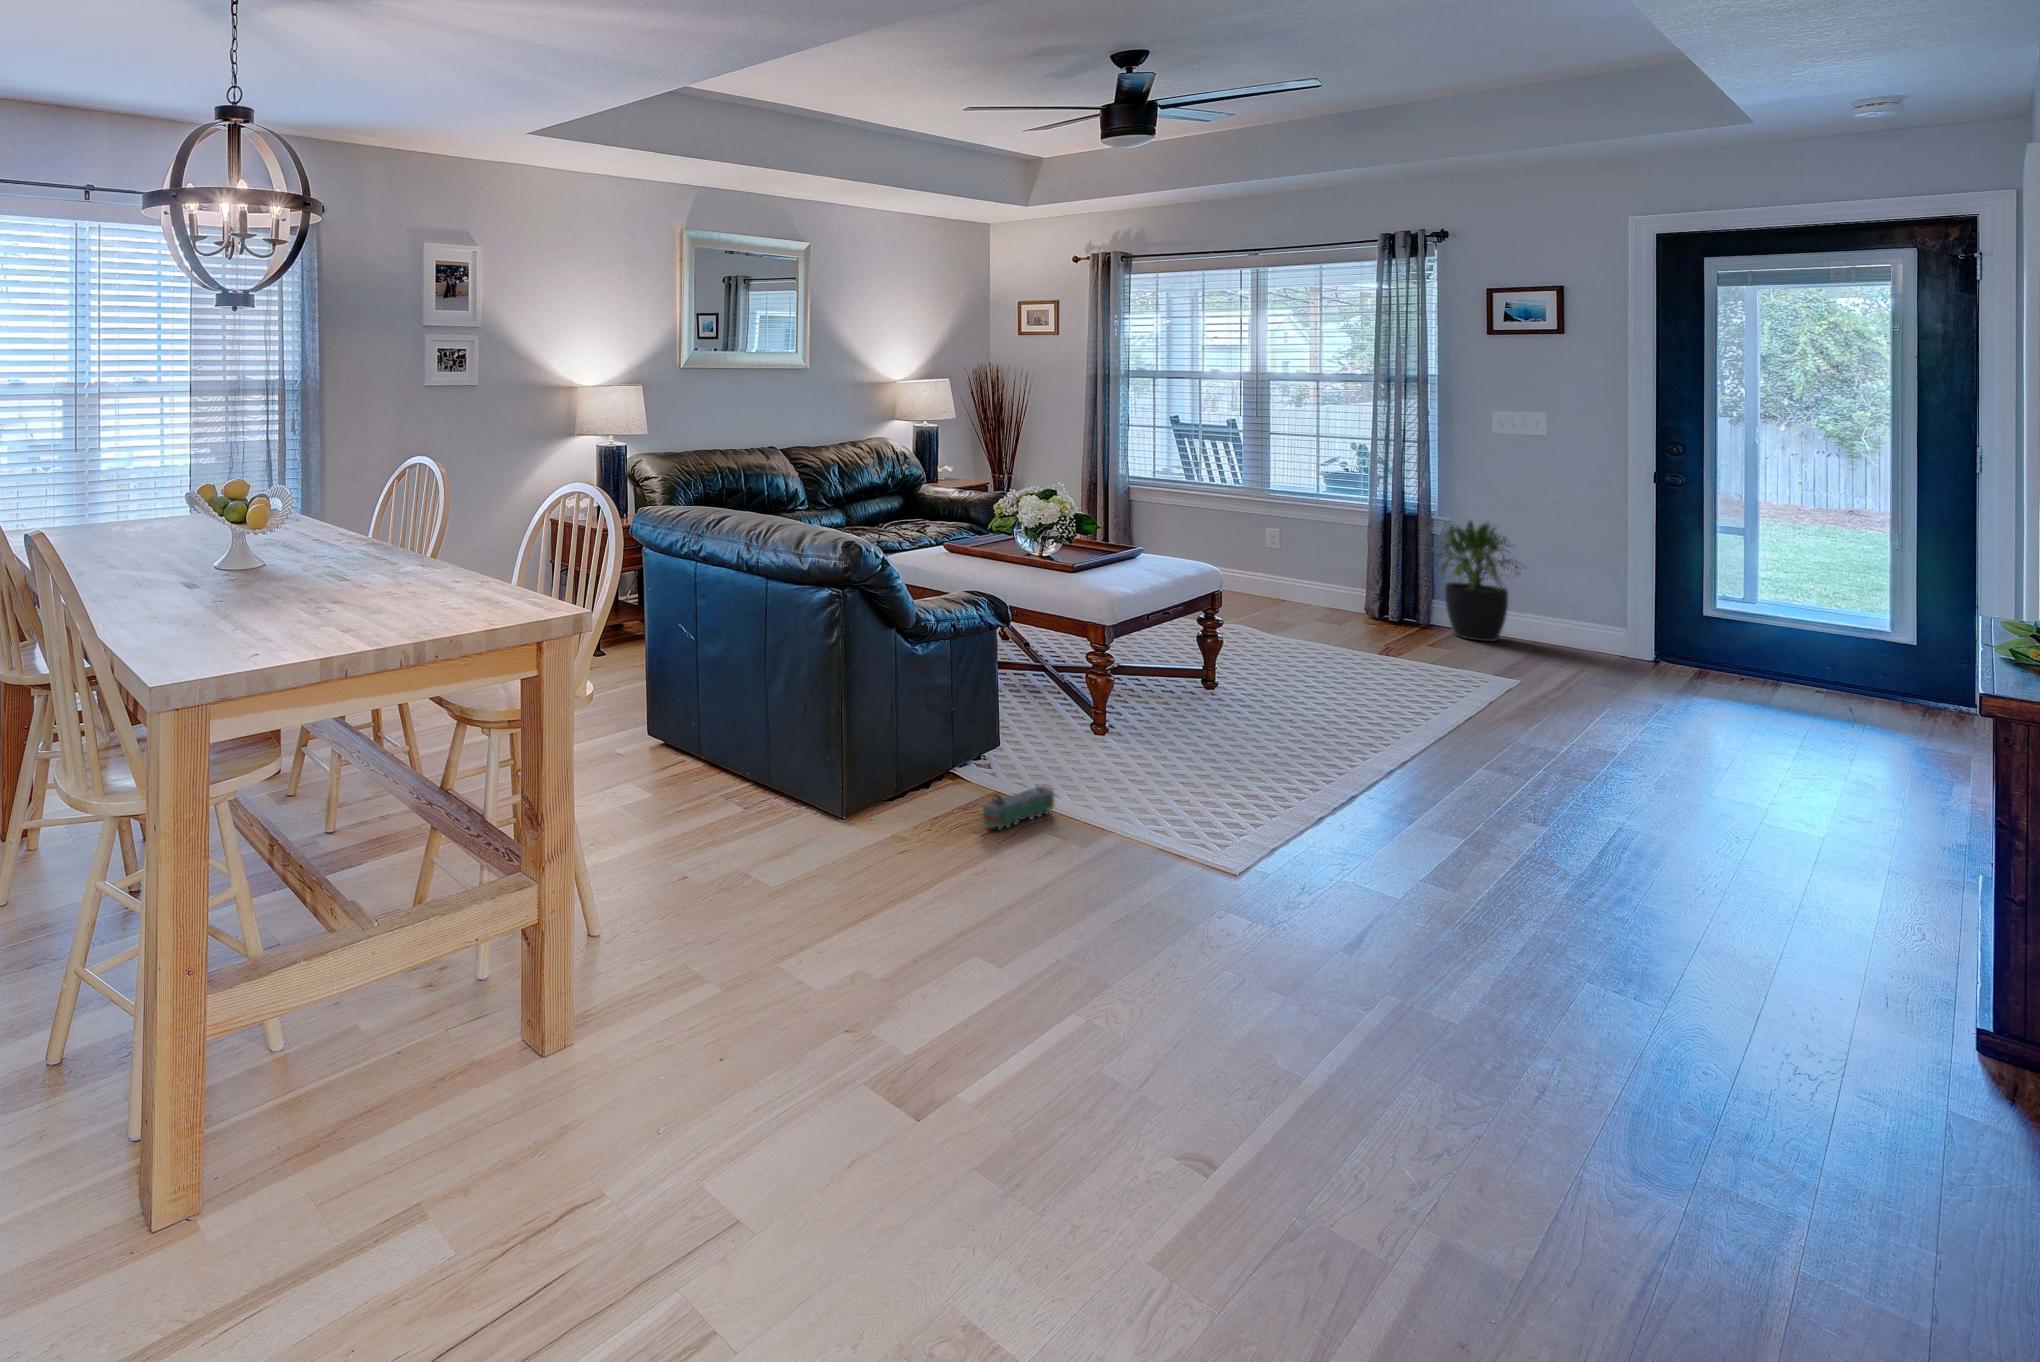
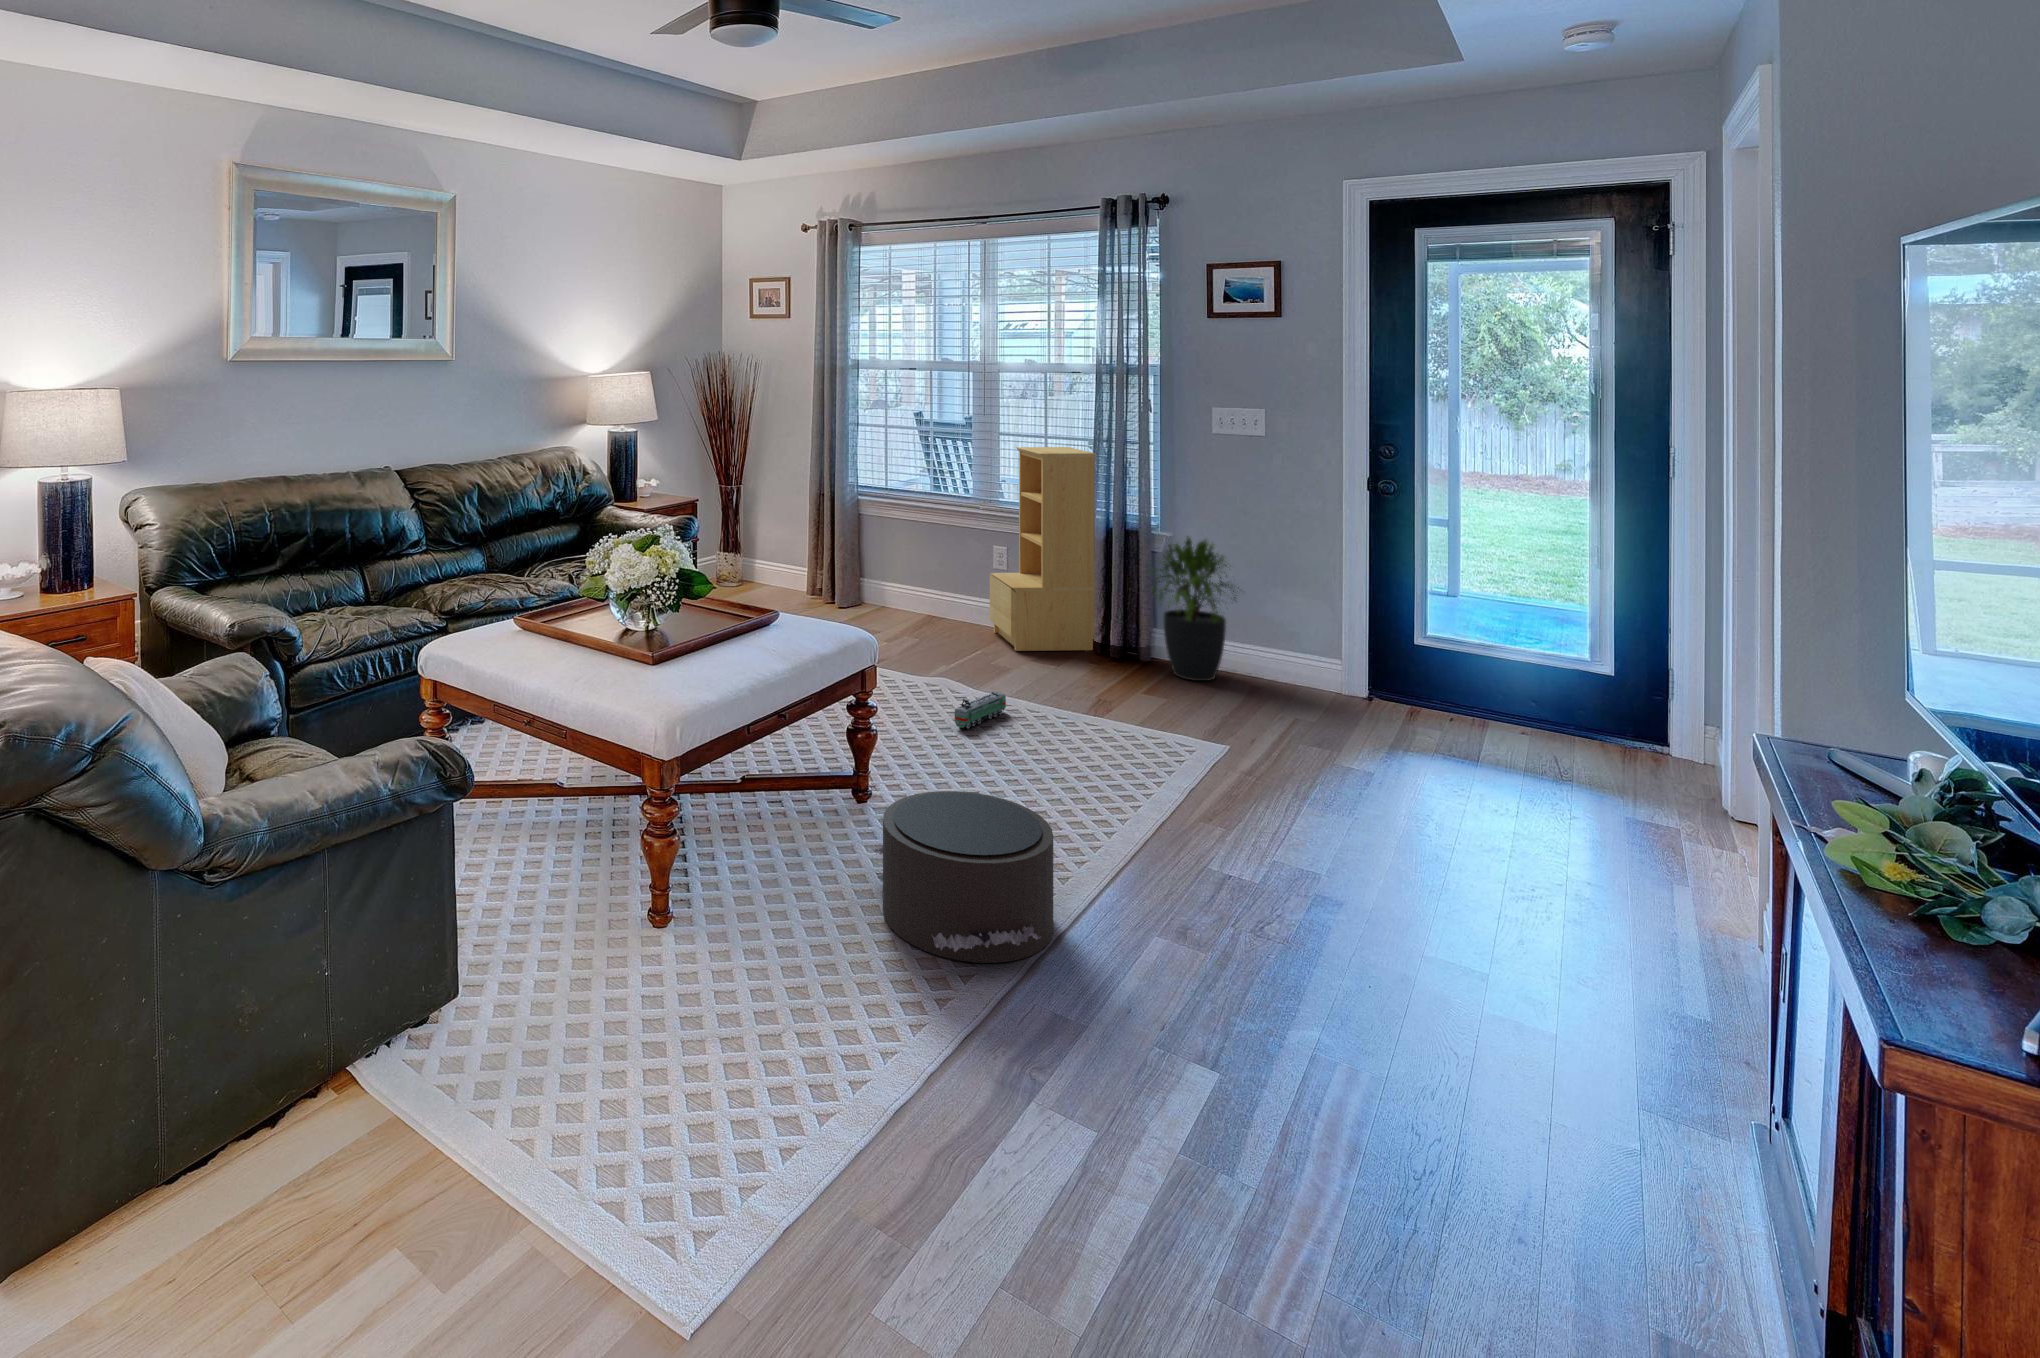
bookshelf: none [1264,444,1372,616] -> present [990,447,1095,651]
pouf: none [1242,671,1402,772] -> present [872,791,1053,963]
toy train: present [983,787,1054,830] -> present [955,692,1006,729]

